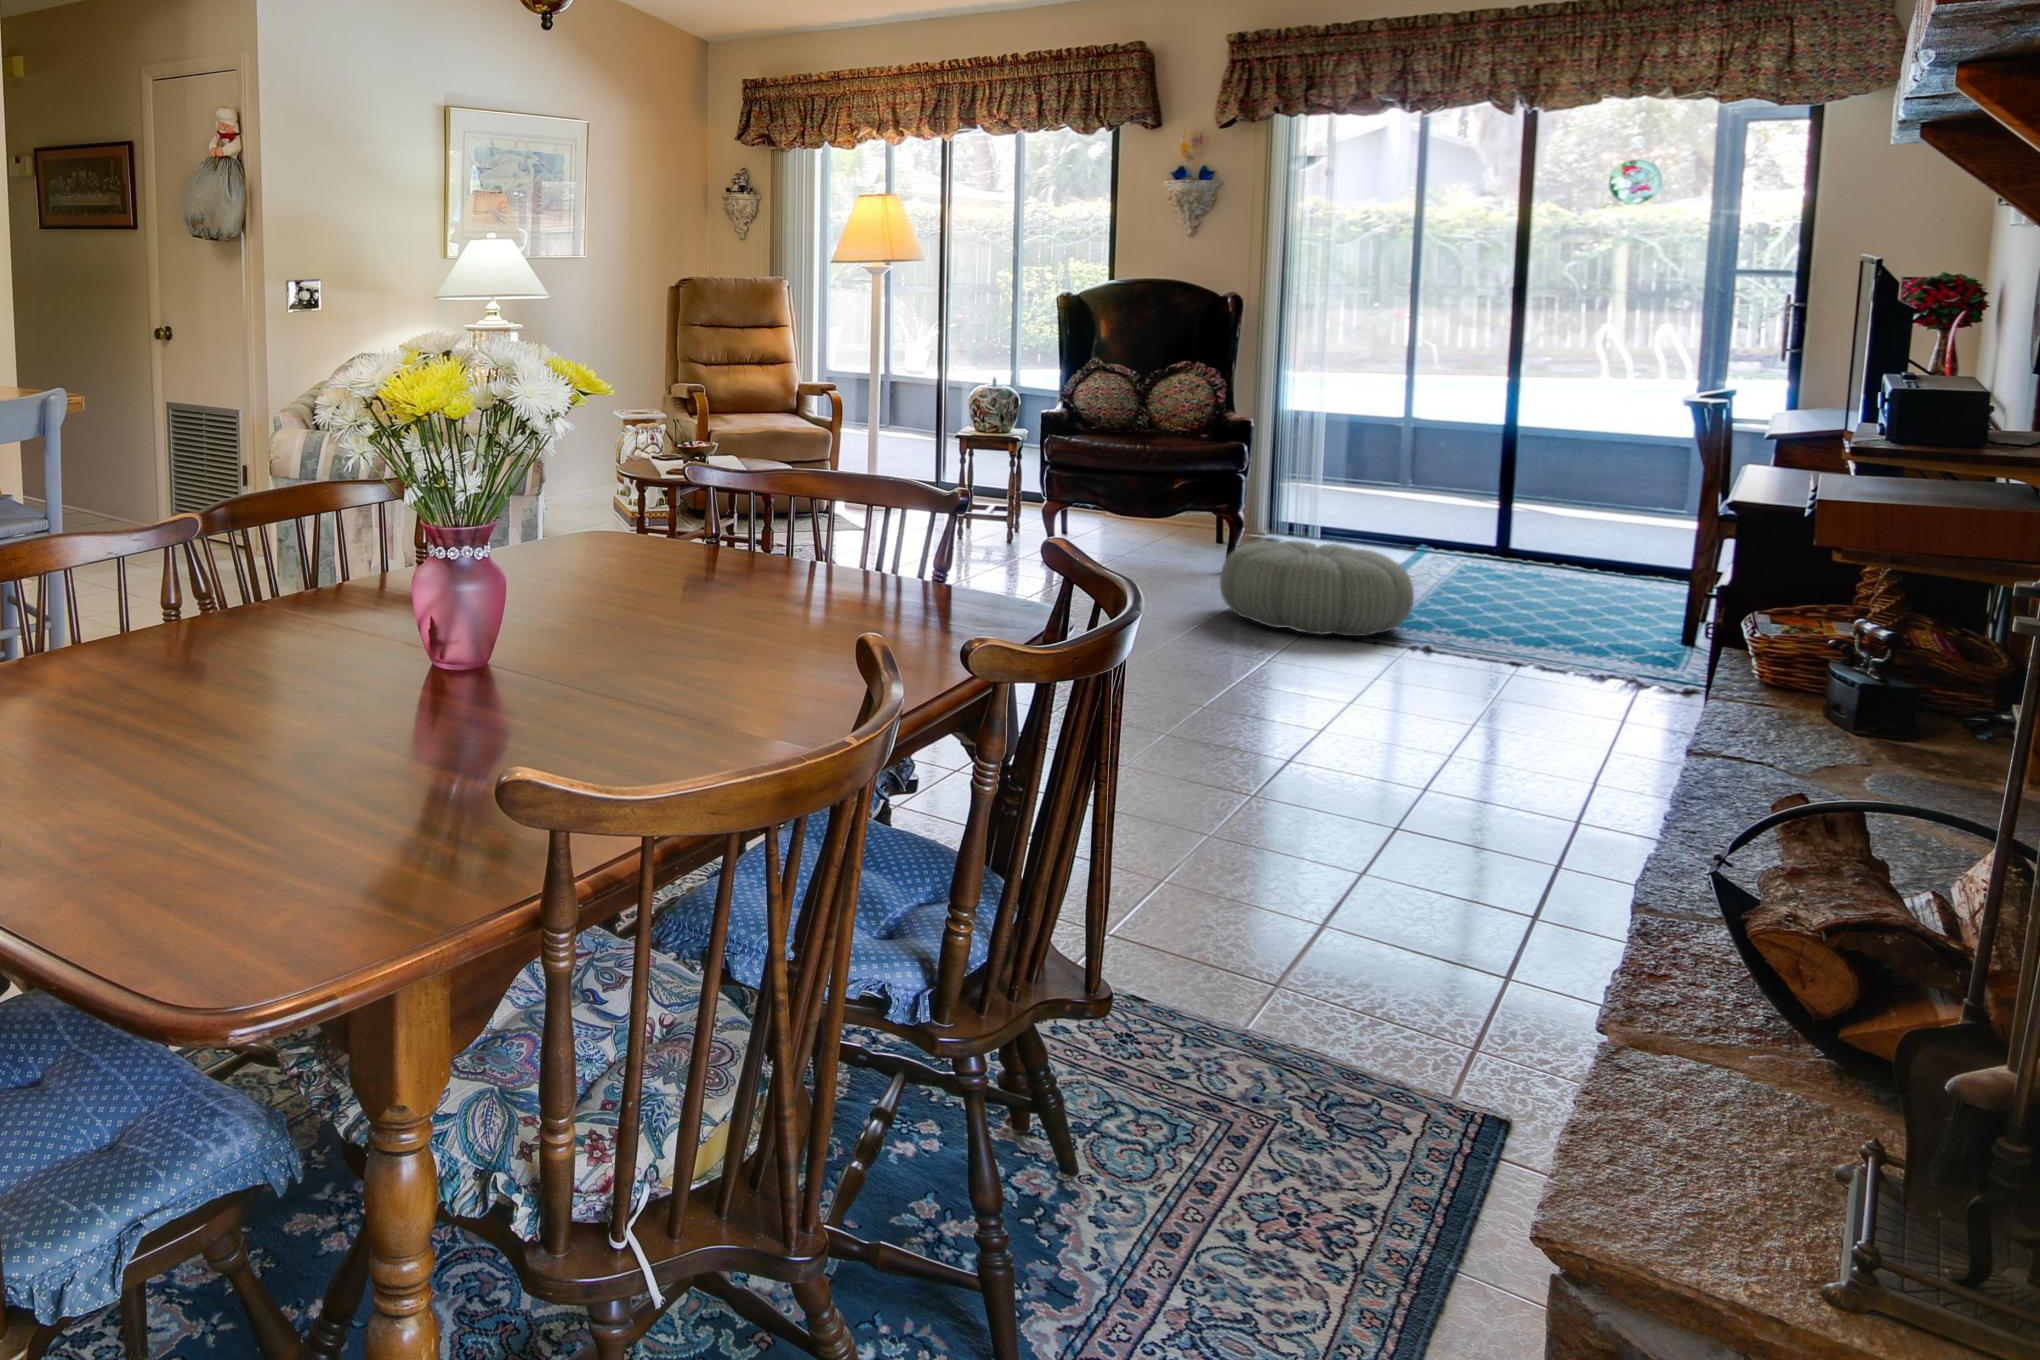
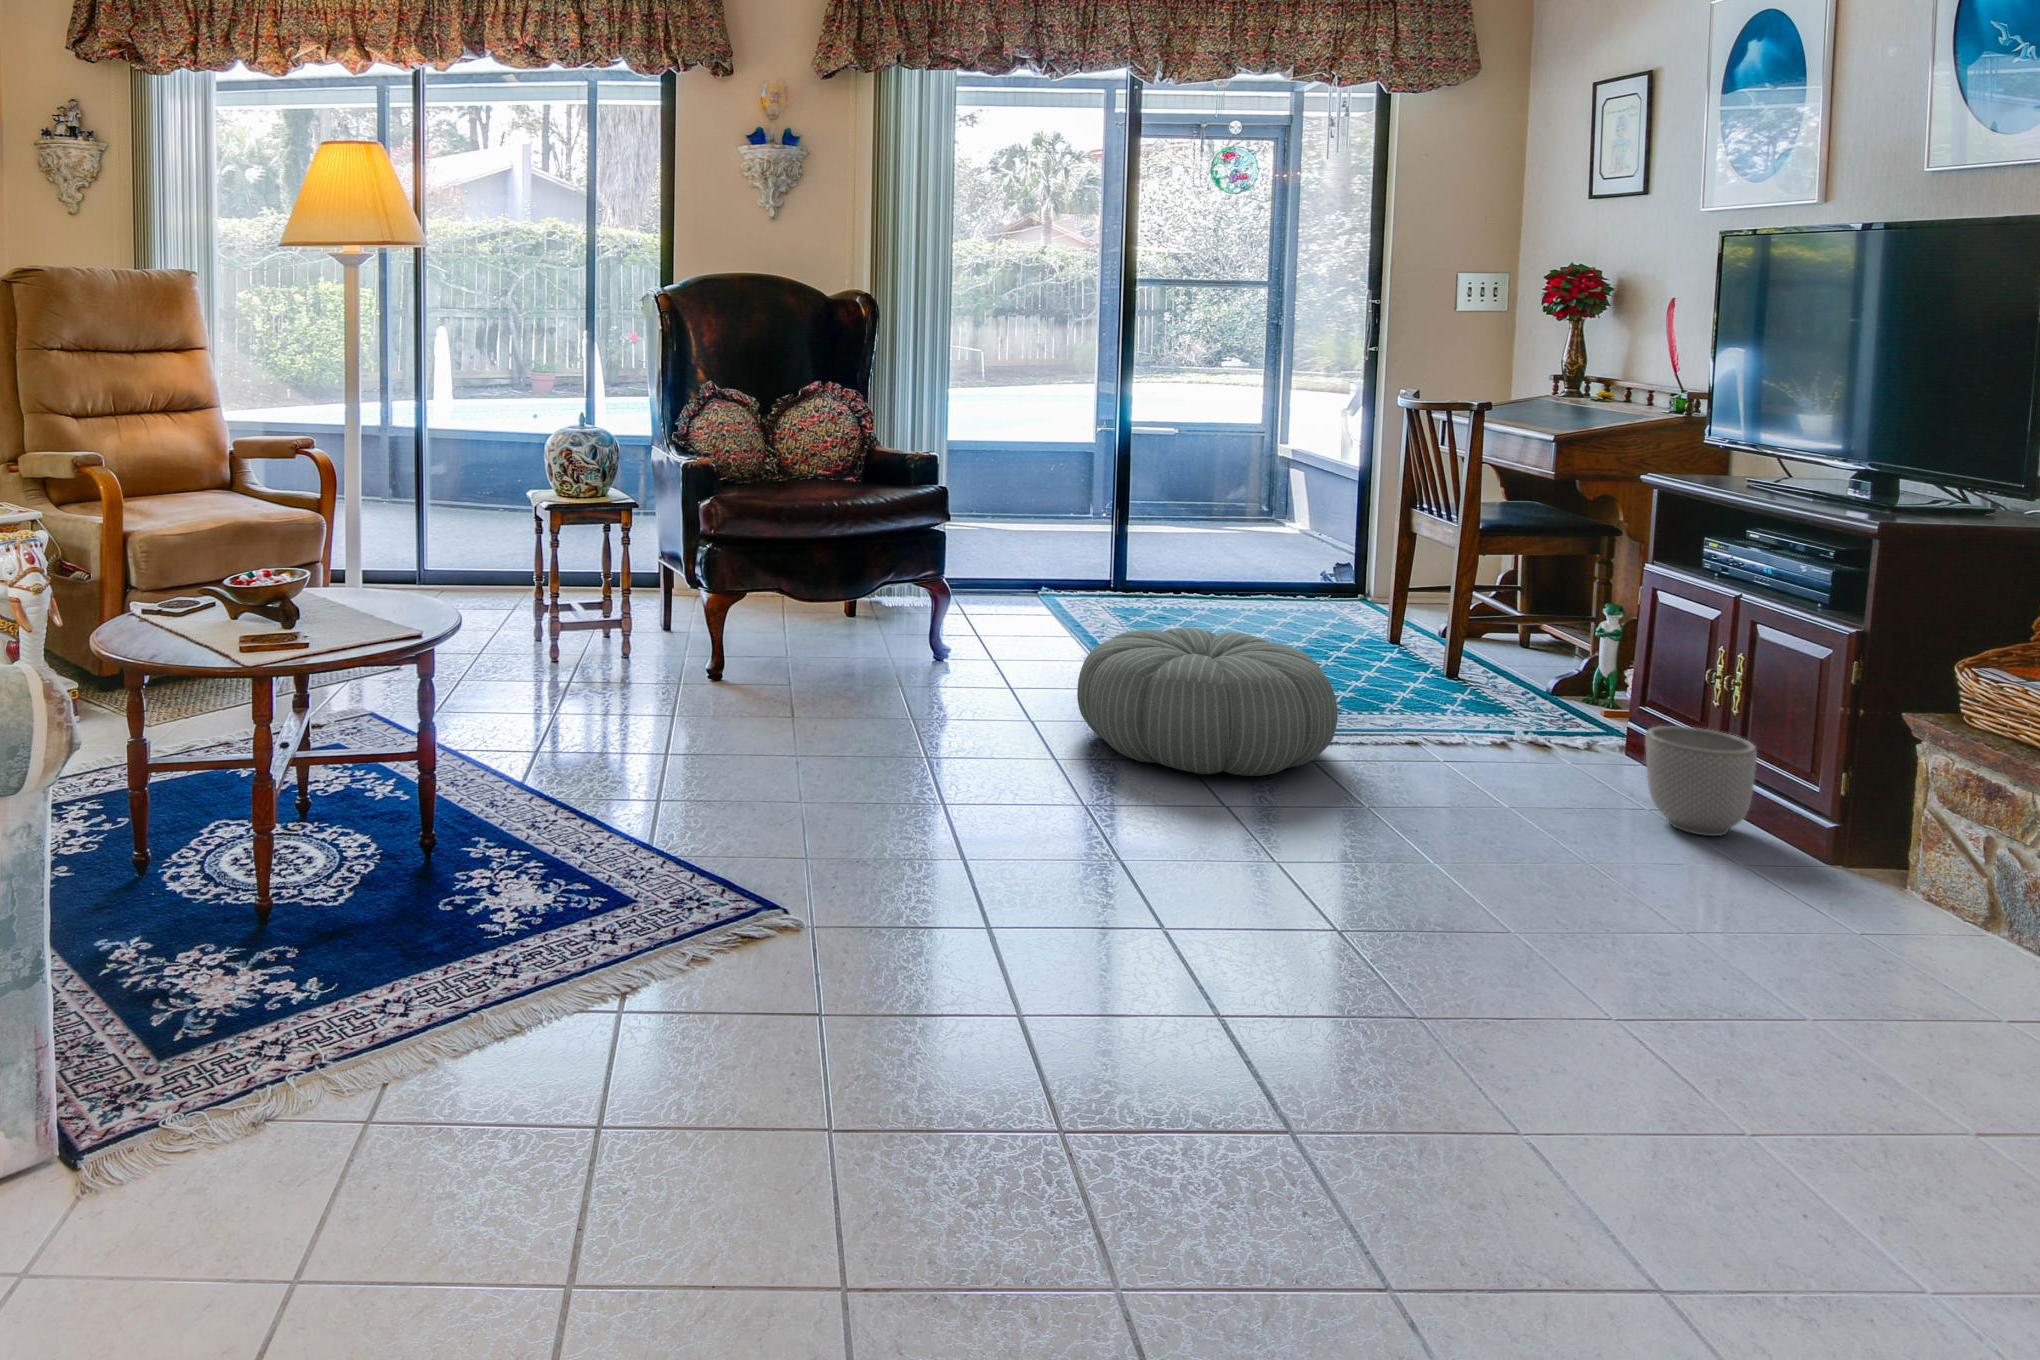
planter: none [1568,631,1651,709] -> present [1645,726,1757,836]

